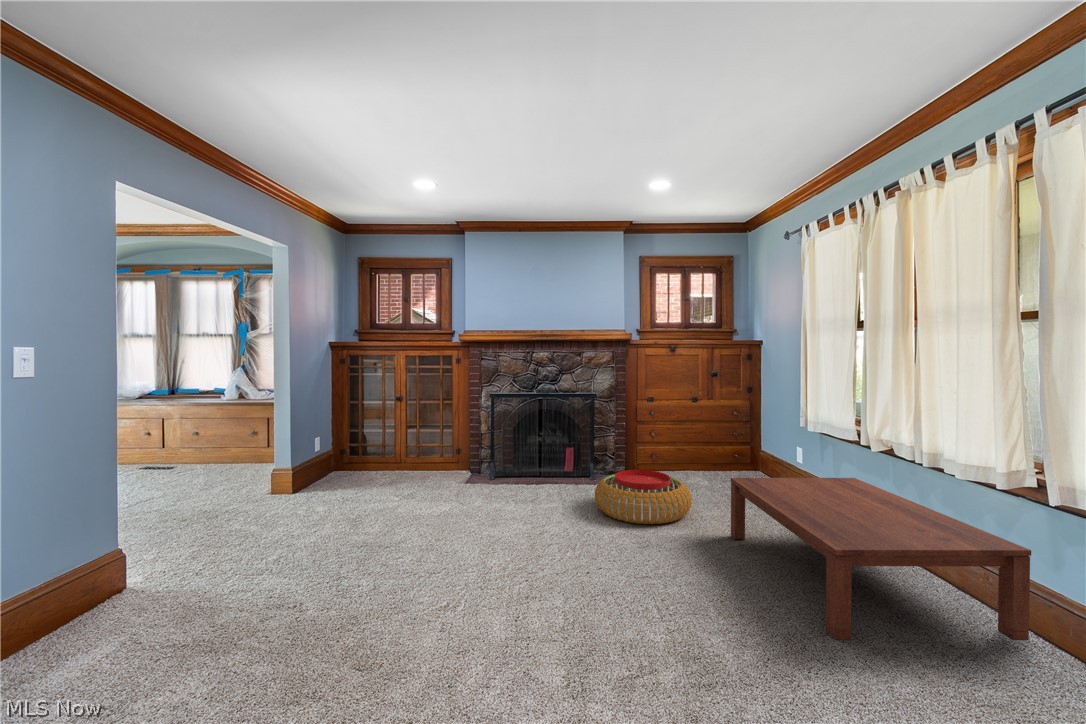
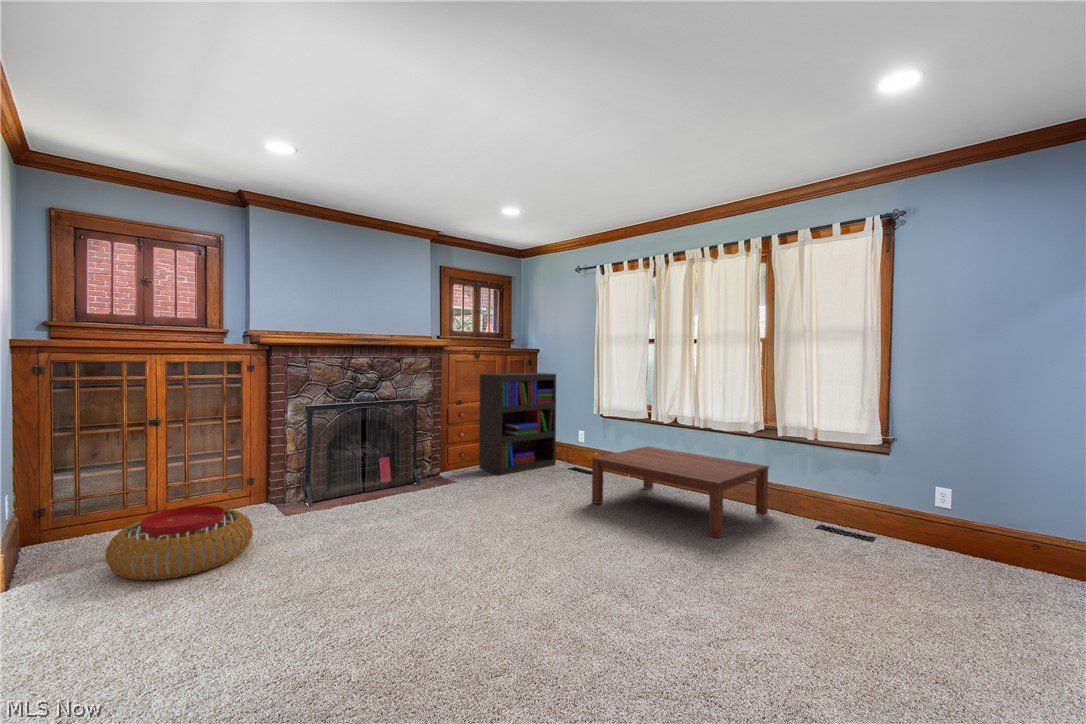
bookshelf: none [674,370,768,484] -> present [479,373,556,475]
pouf: present [595,470,692,524] -> present [105,506,253,580]

